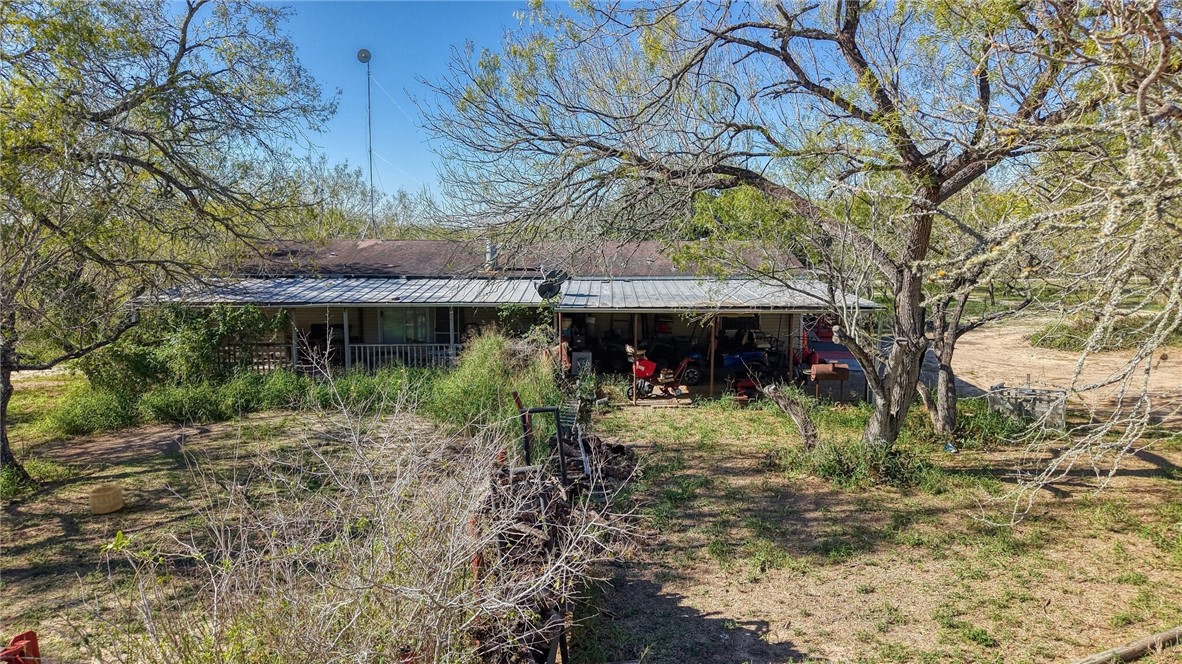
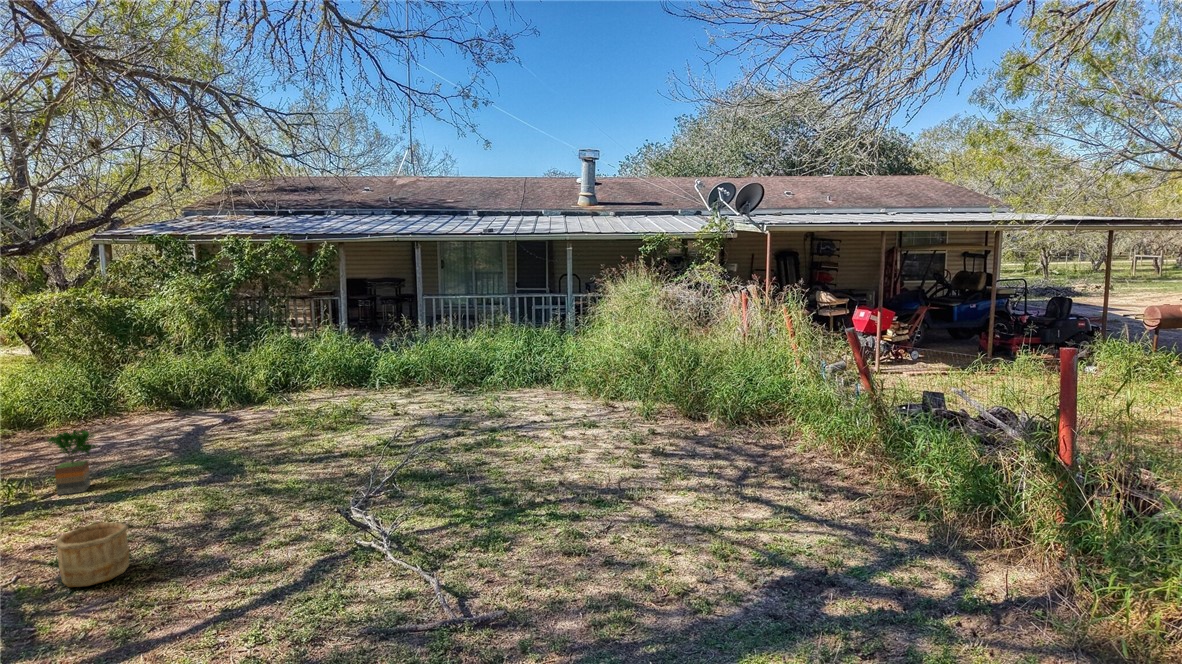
potted tree: none [89,439,116,474] -> present [48,431,96,495]

